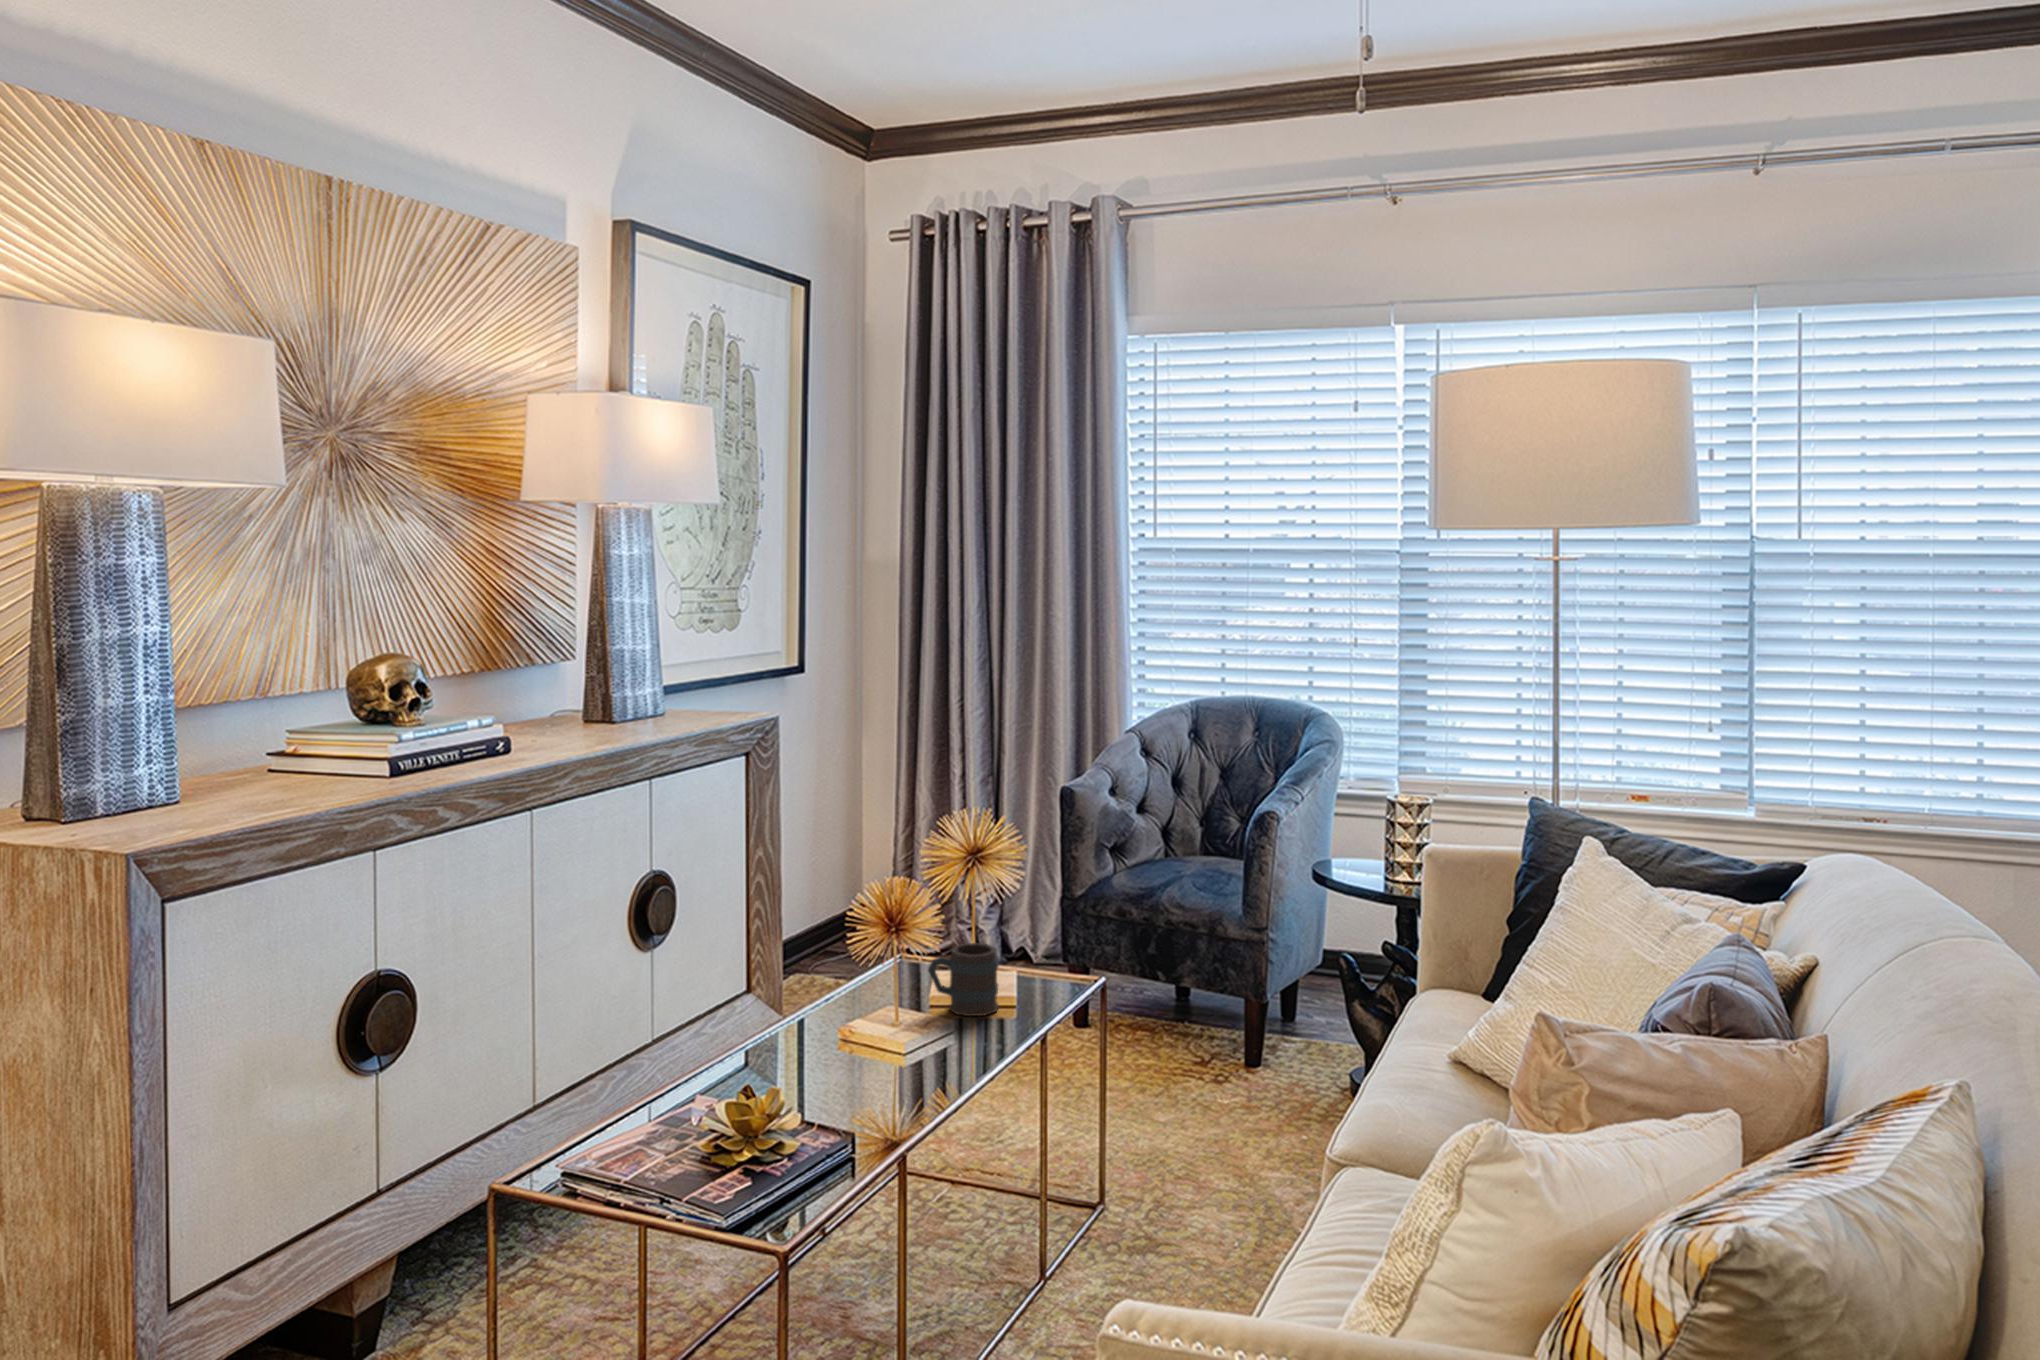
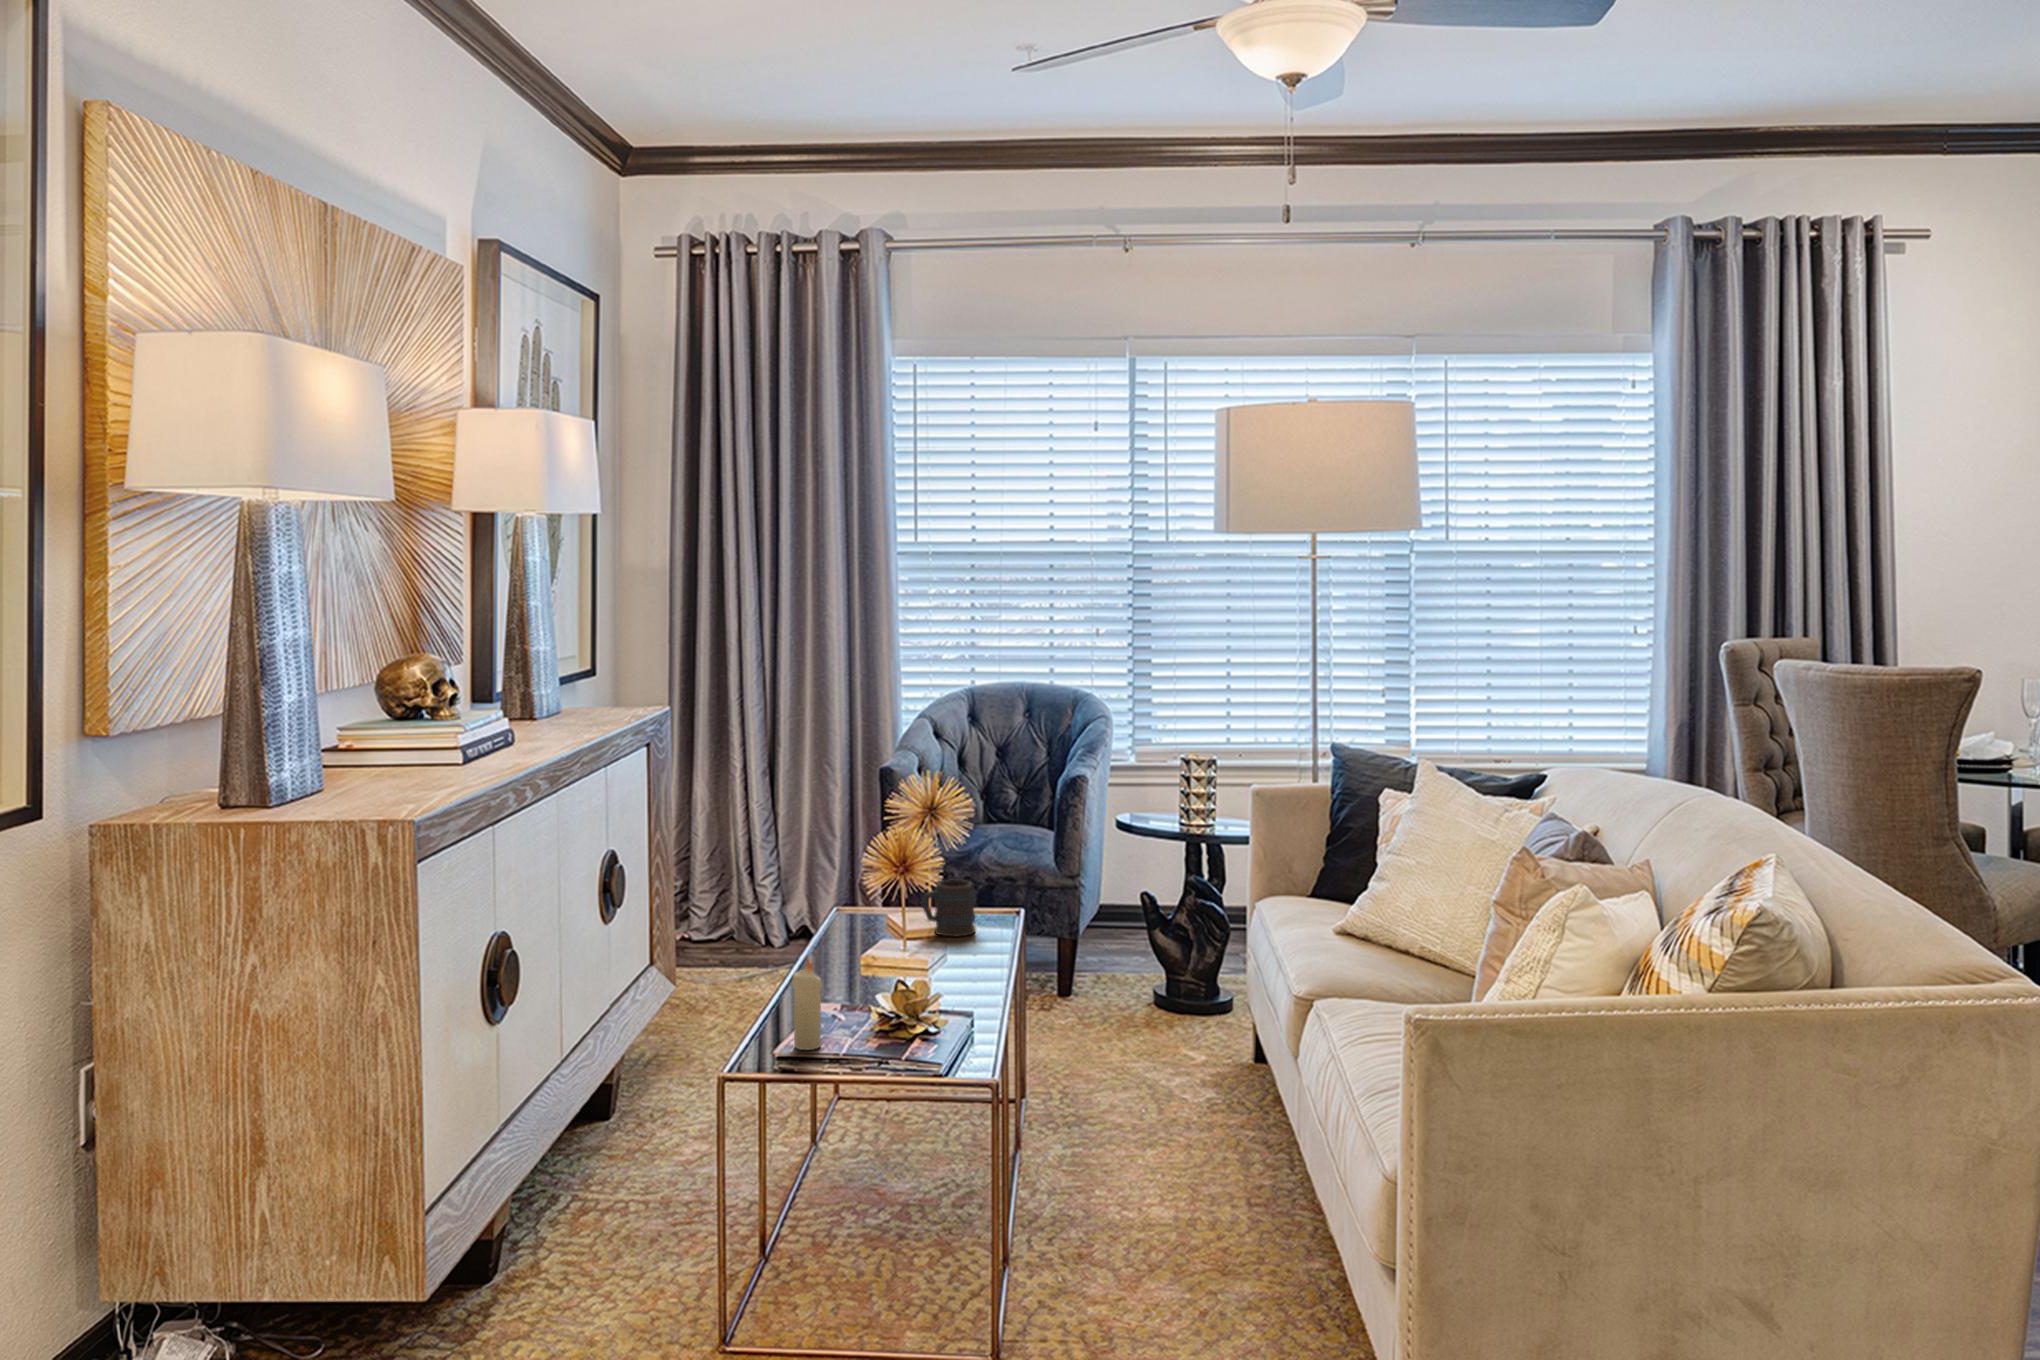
candle: none [589,1054,628,1173] -> present [792,960,822,1050]

